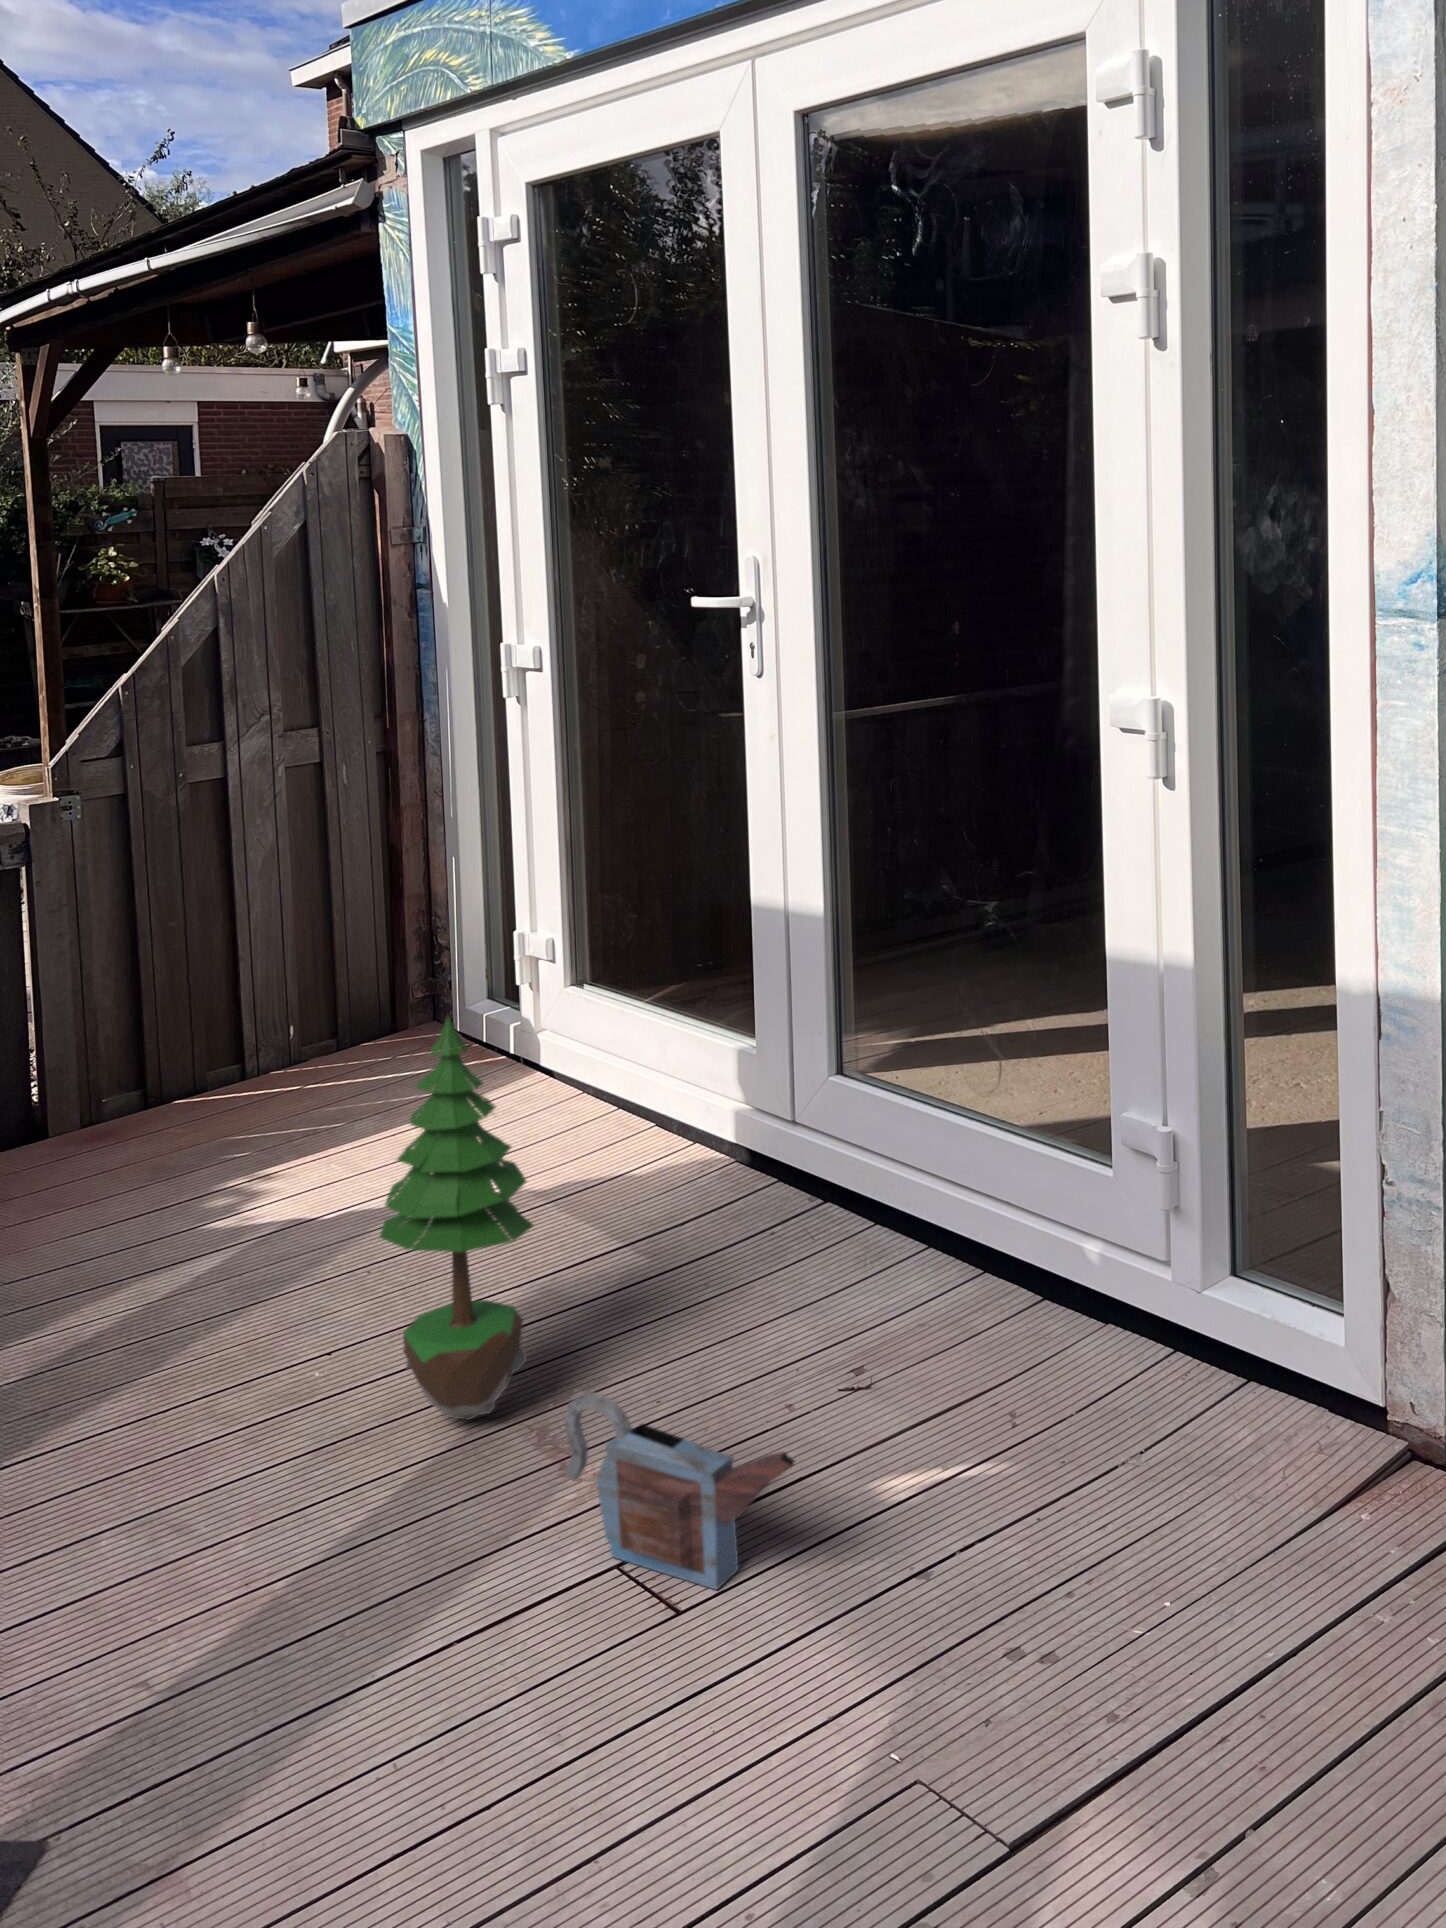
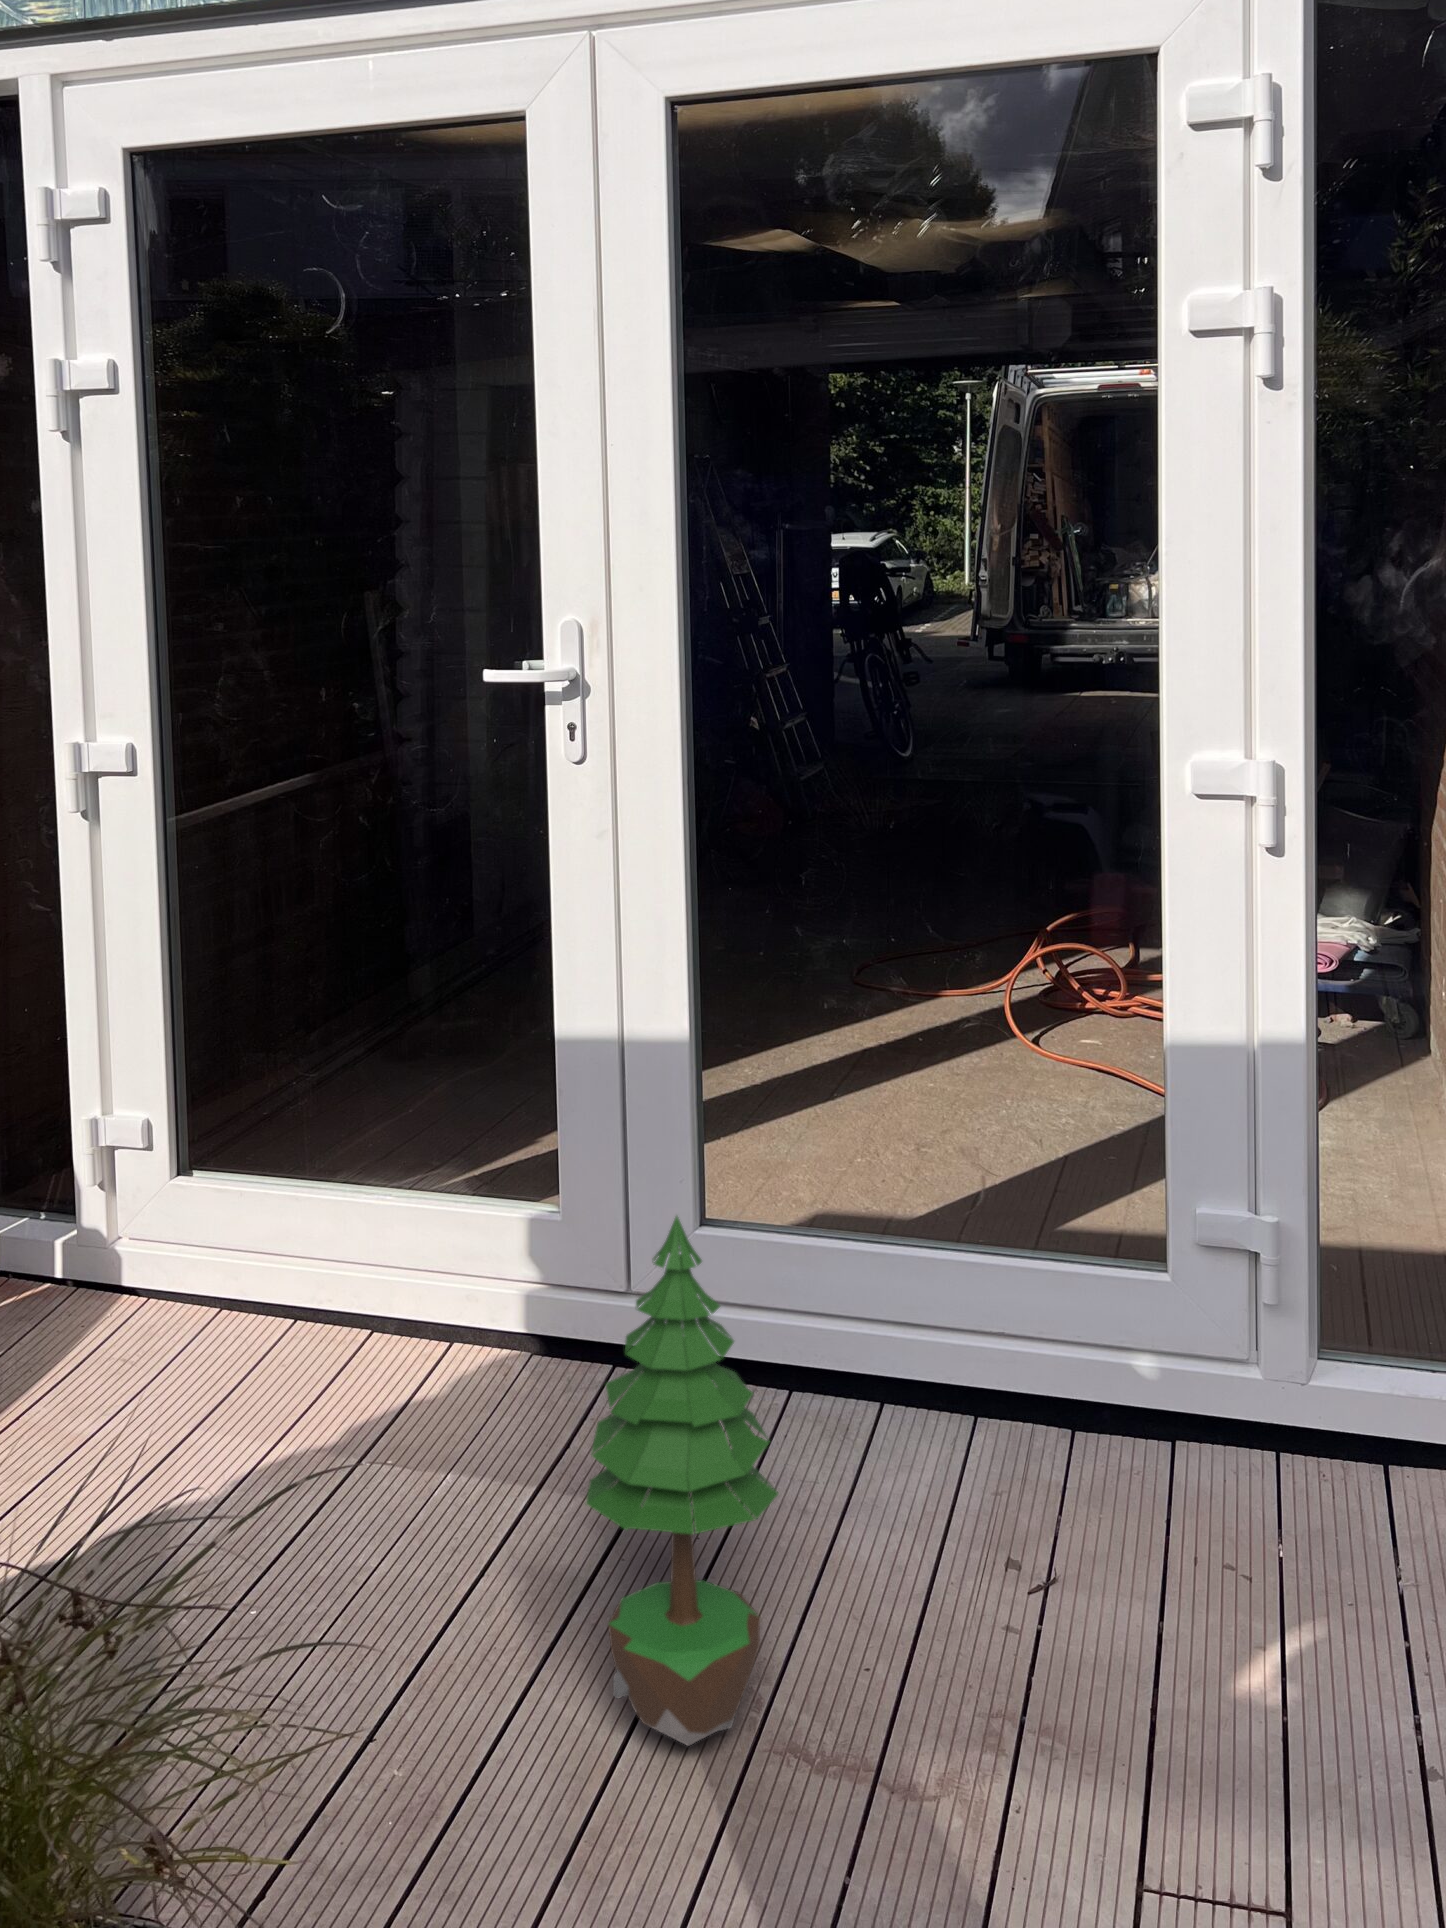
watering can: present [564,1392,795,1589] -> none [1004,1651,1352,1852]

